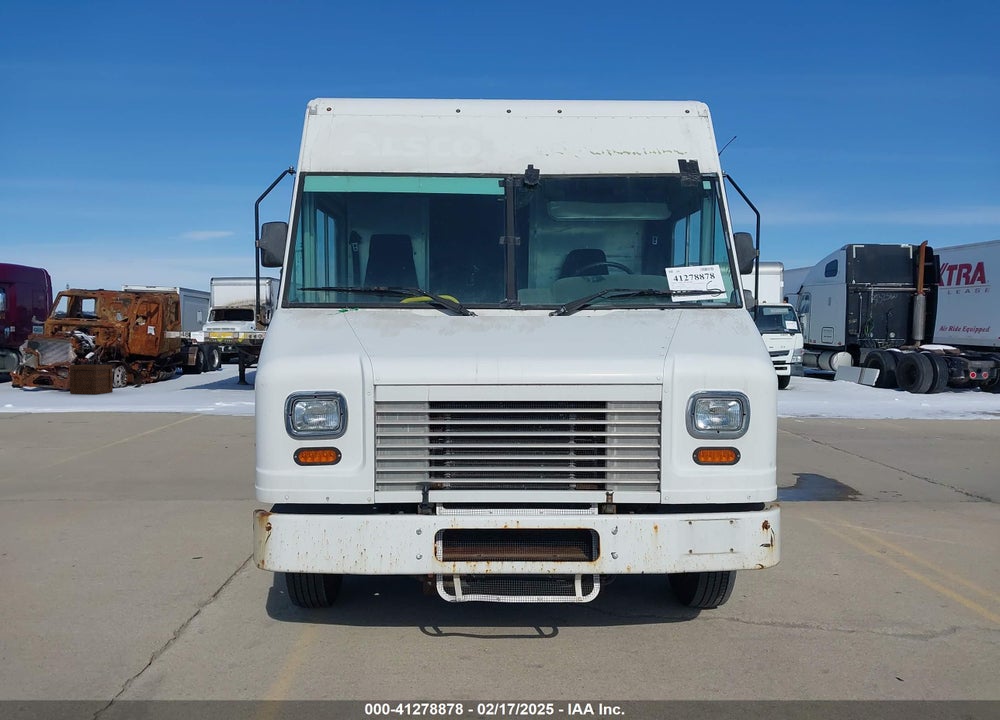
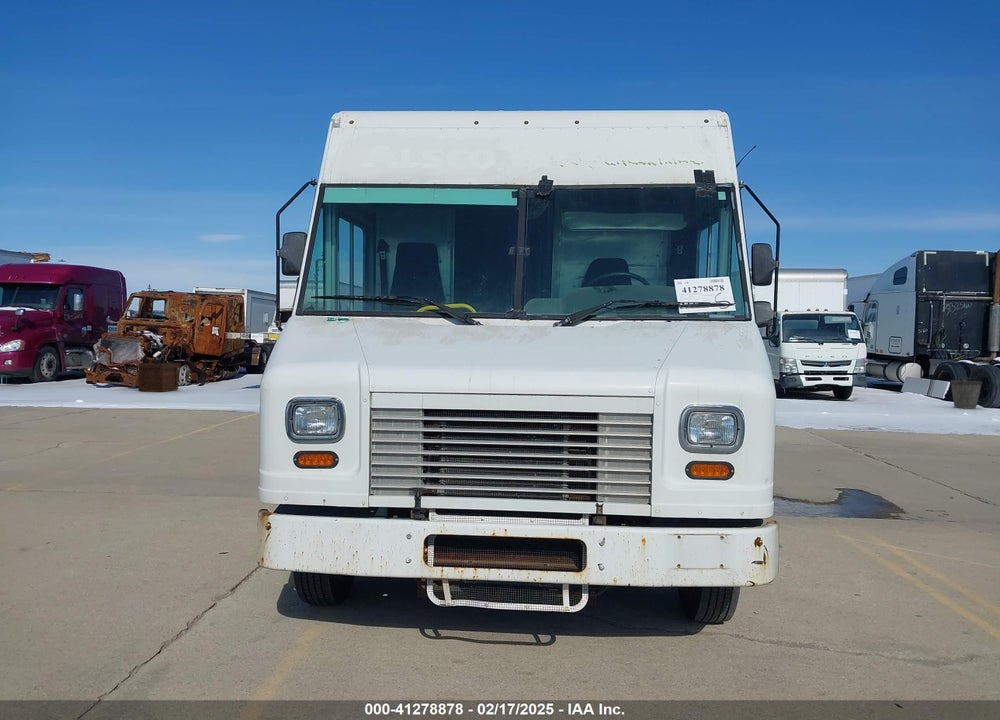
trash can: none [887,365,917,395] -> present [950,378,982,409]

